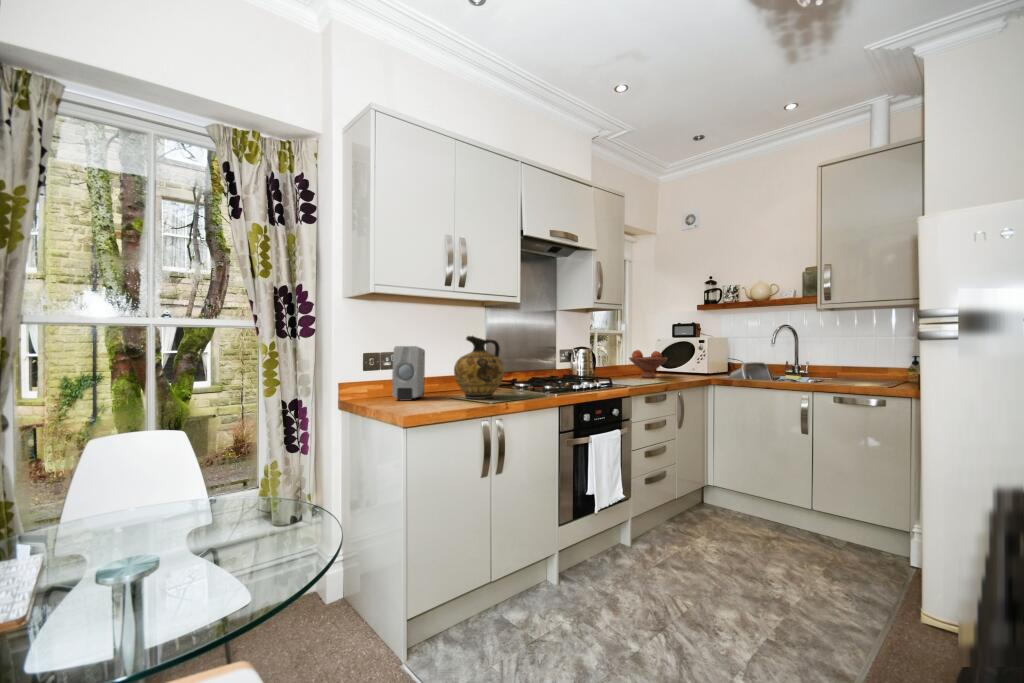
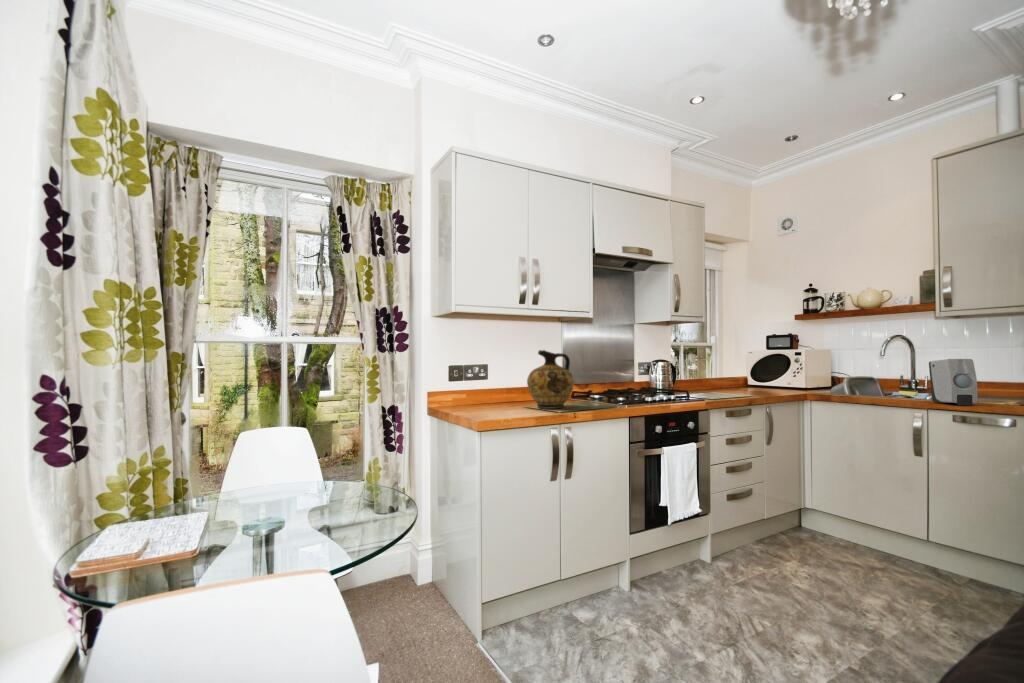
soap dispenser: present [392,346,425,400] -> present [929,359,977,405]
fruit bowl: present [629,350,667,378] -> none [713,361,756,390]

